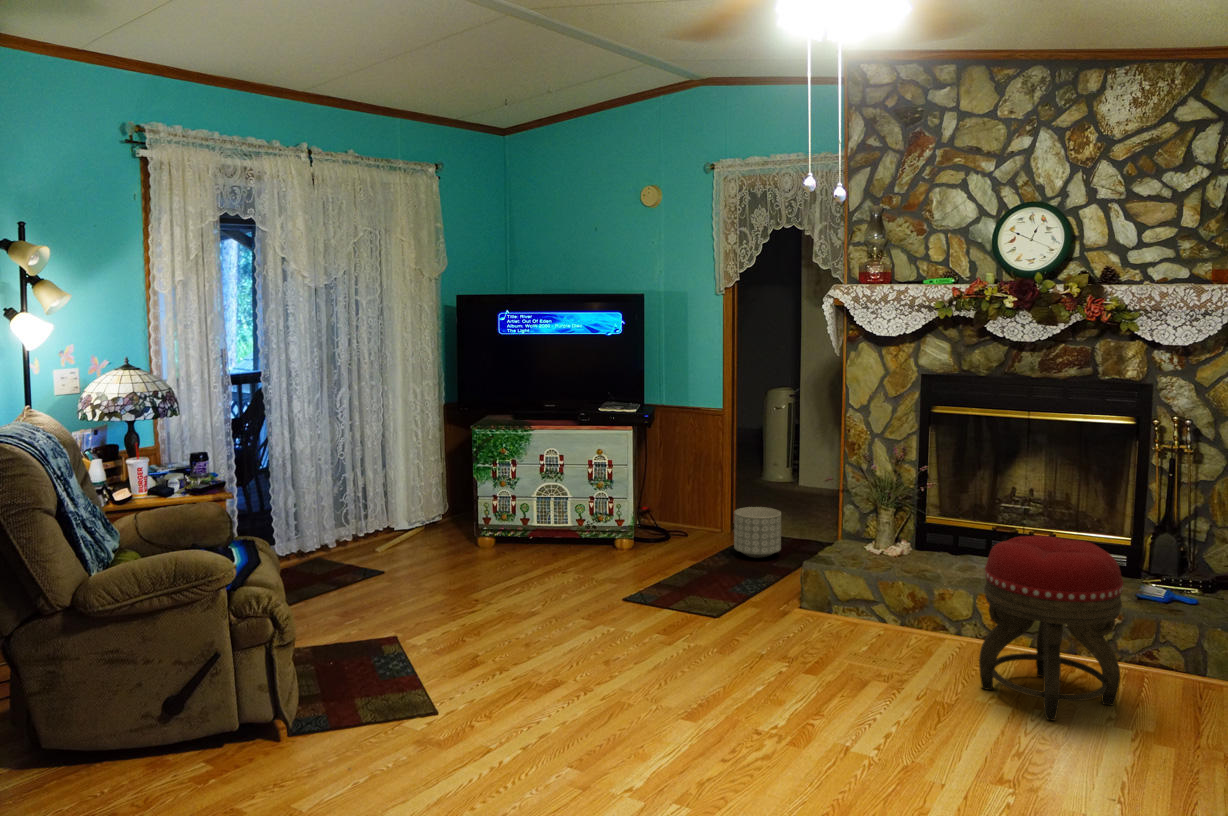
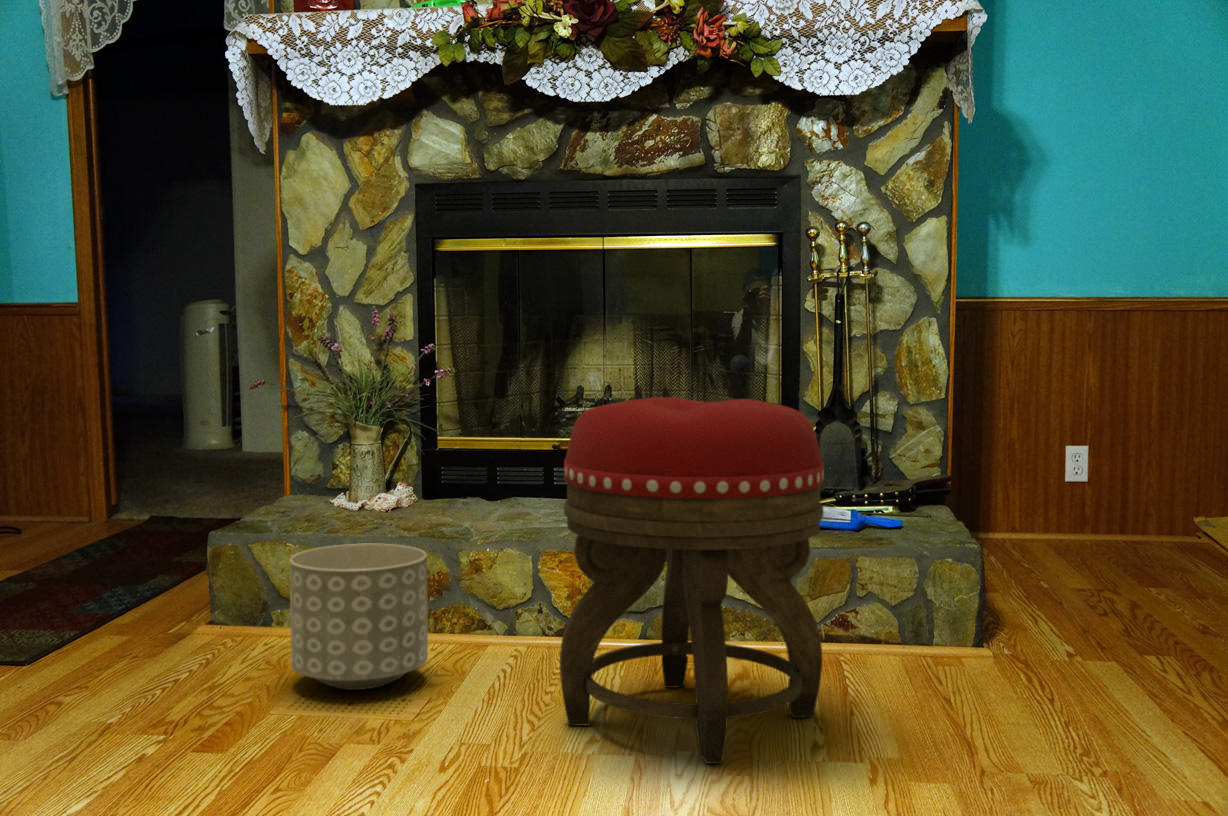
planter: present [734,507,781,558] -> present [289,544,428,690]

